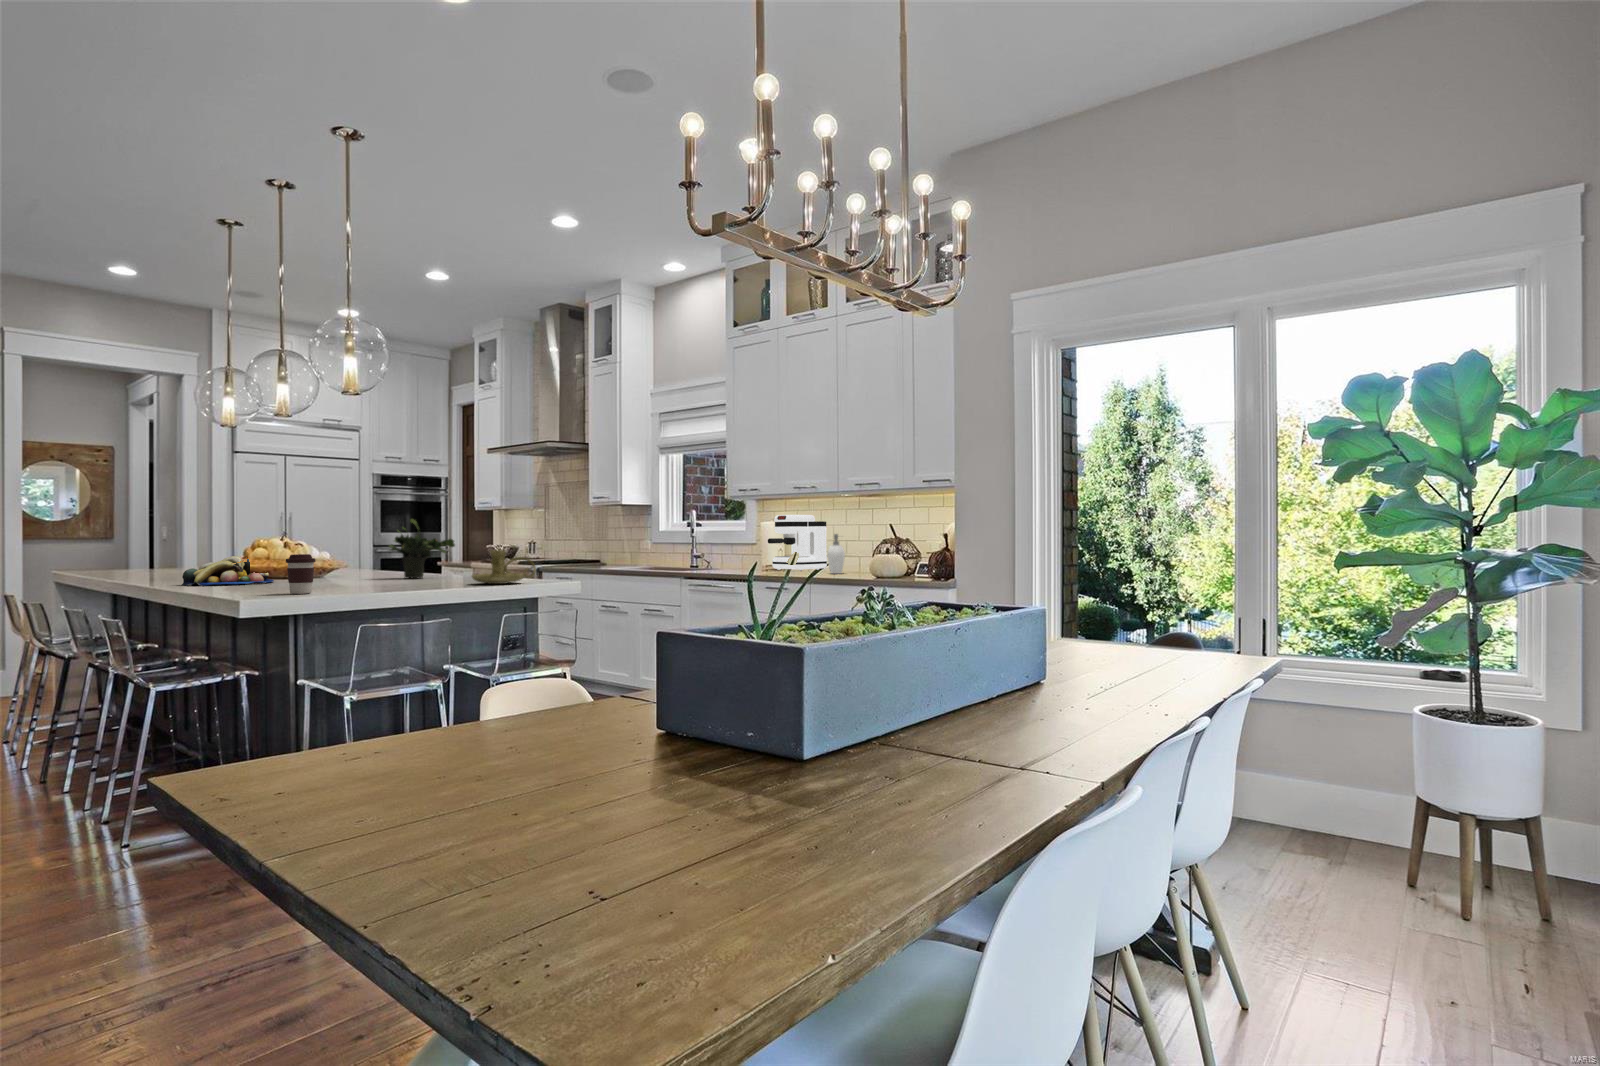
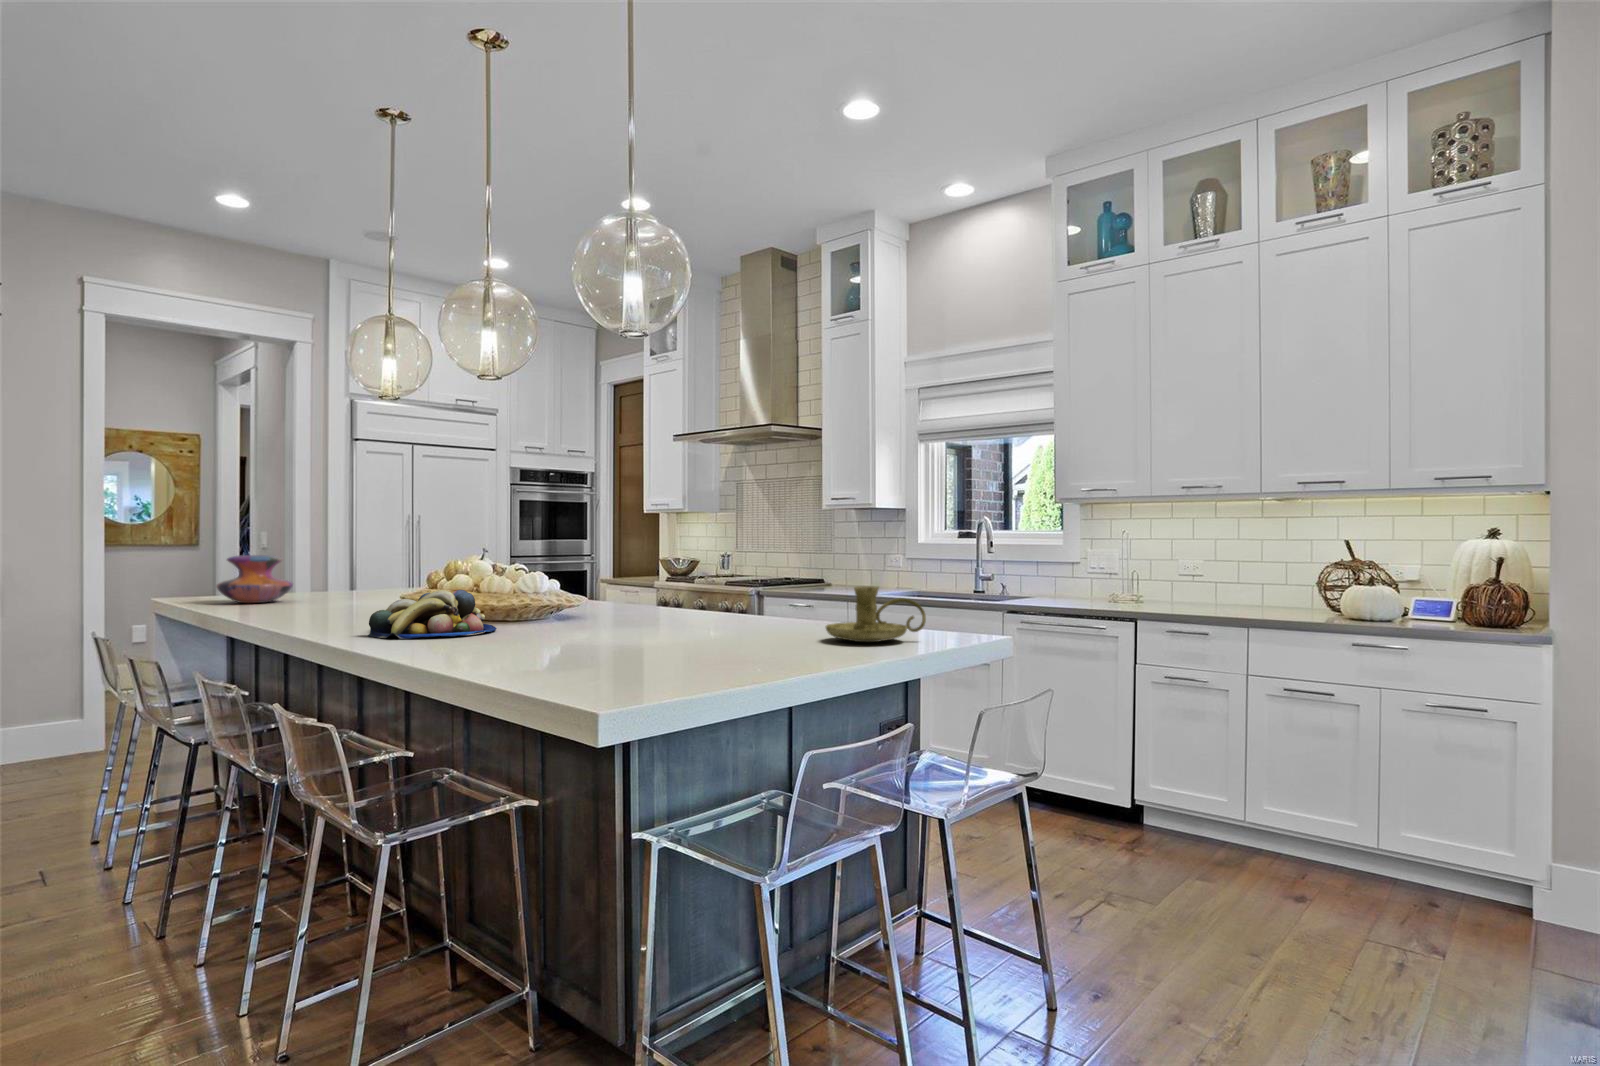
coffee maker: present [768,515,827,571] -> none [1151,528,1234,610]
potted plant: present [389,519,455,578] -> none [649,533,746,623]
soap dispenser: present [827,534,845,574] -> none [1271,558,1306,618]
decorative vase: none [100,540,161,574] -> present [216,555,293,603]
coffee cup: present [286,554,316,594] -> none [592,600,638,671]

